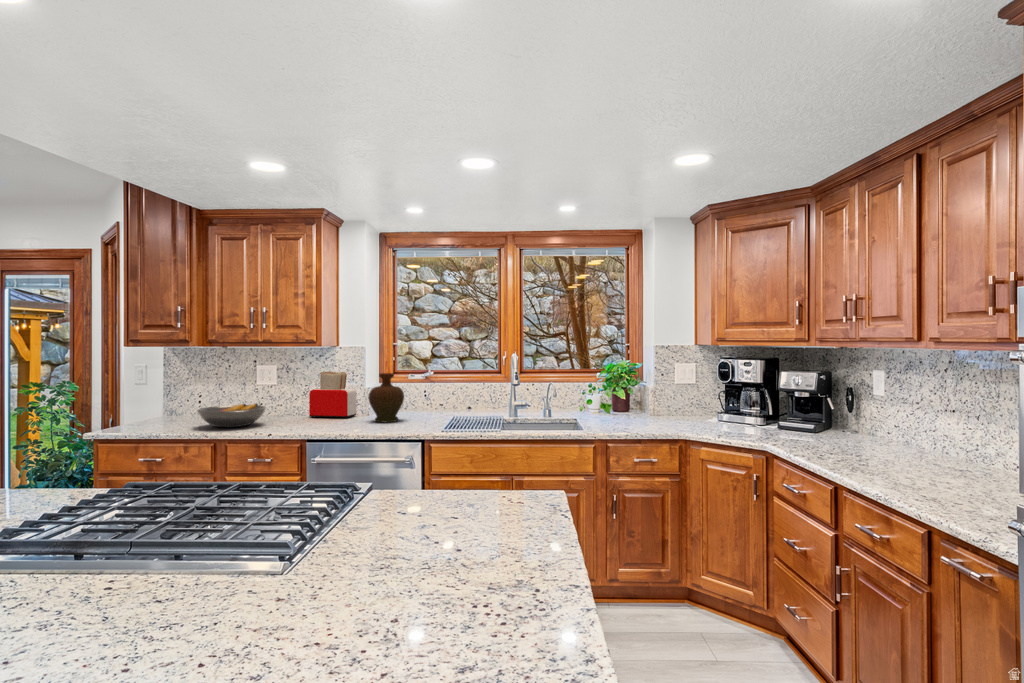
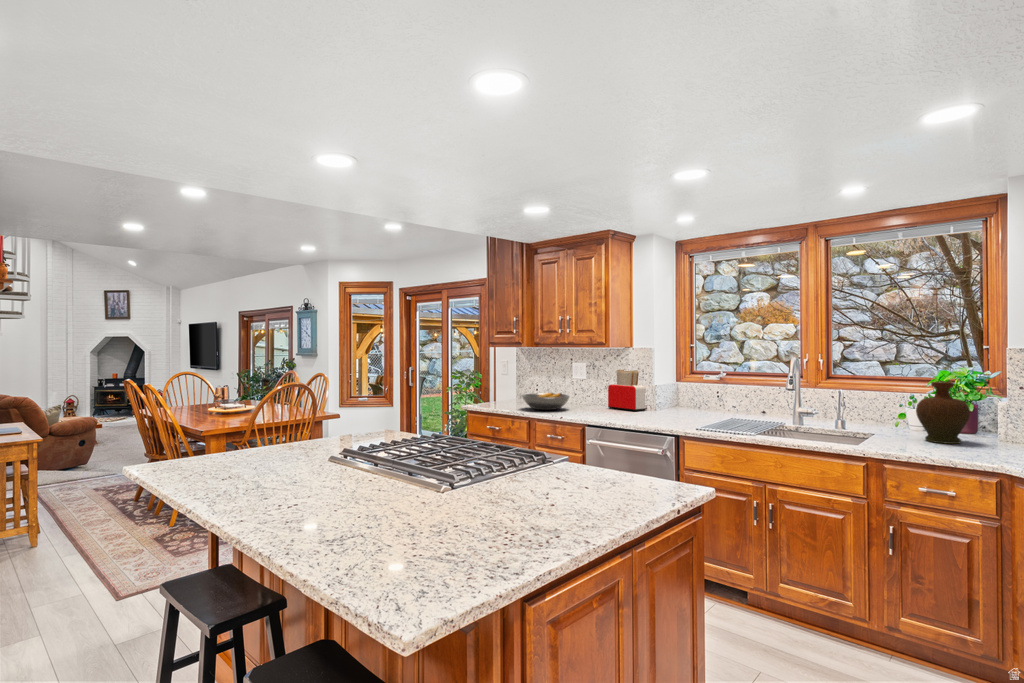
decorative vase: present [369,373,404,422] -> present [916,382,970,444]

